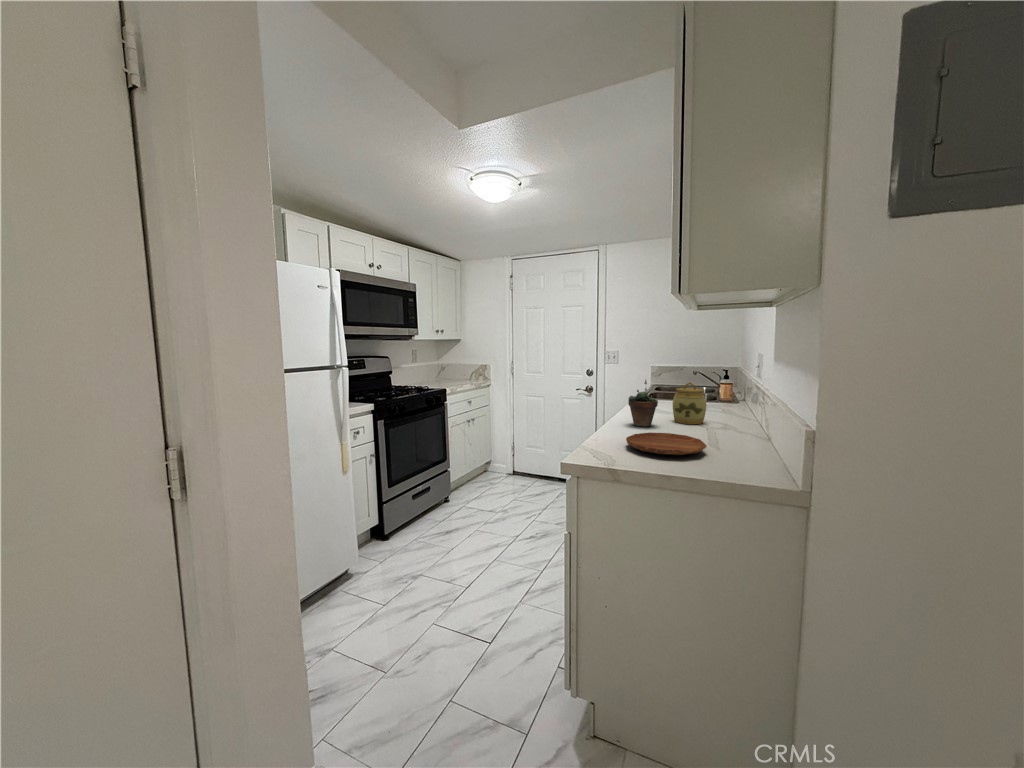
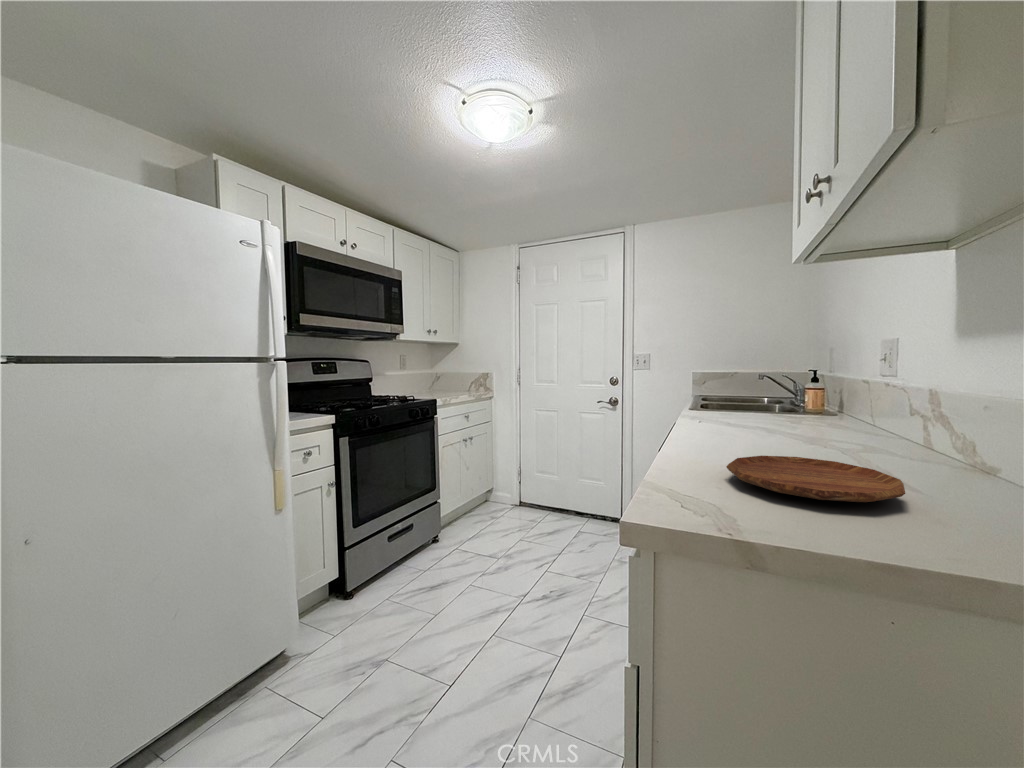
succulent plant: present [628,380,658,426] -> none [701,371,751,446]
jar: present [673,382,706,424] -> none [764,378,824,443]

